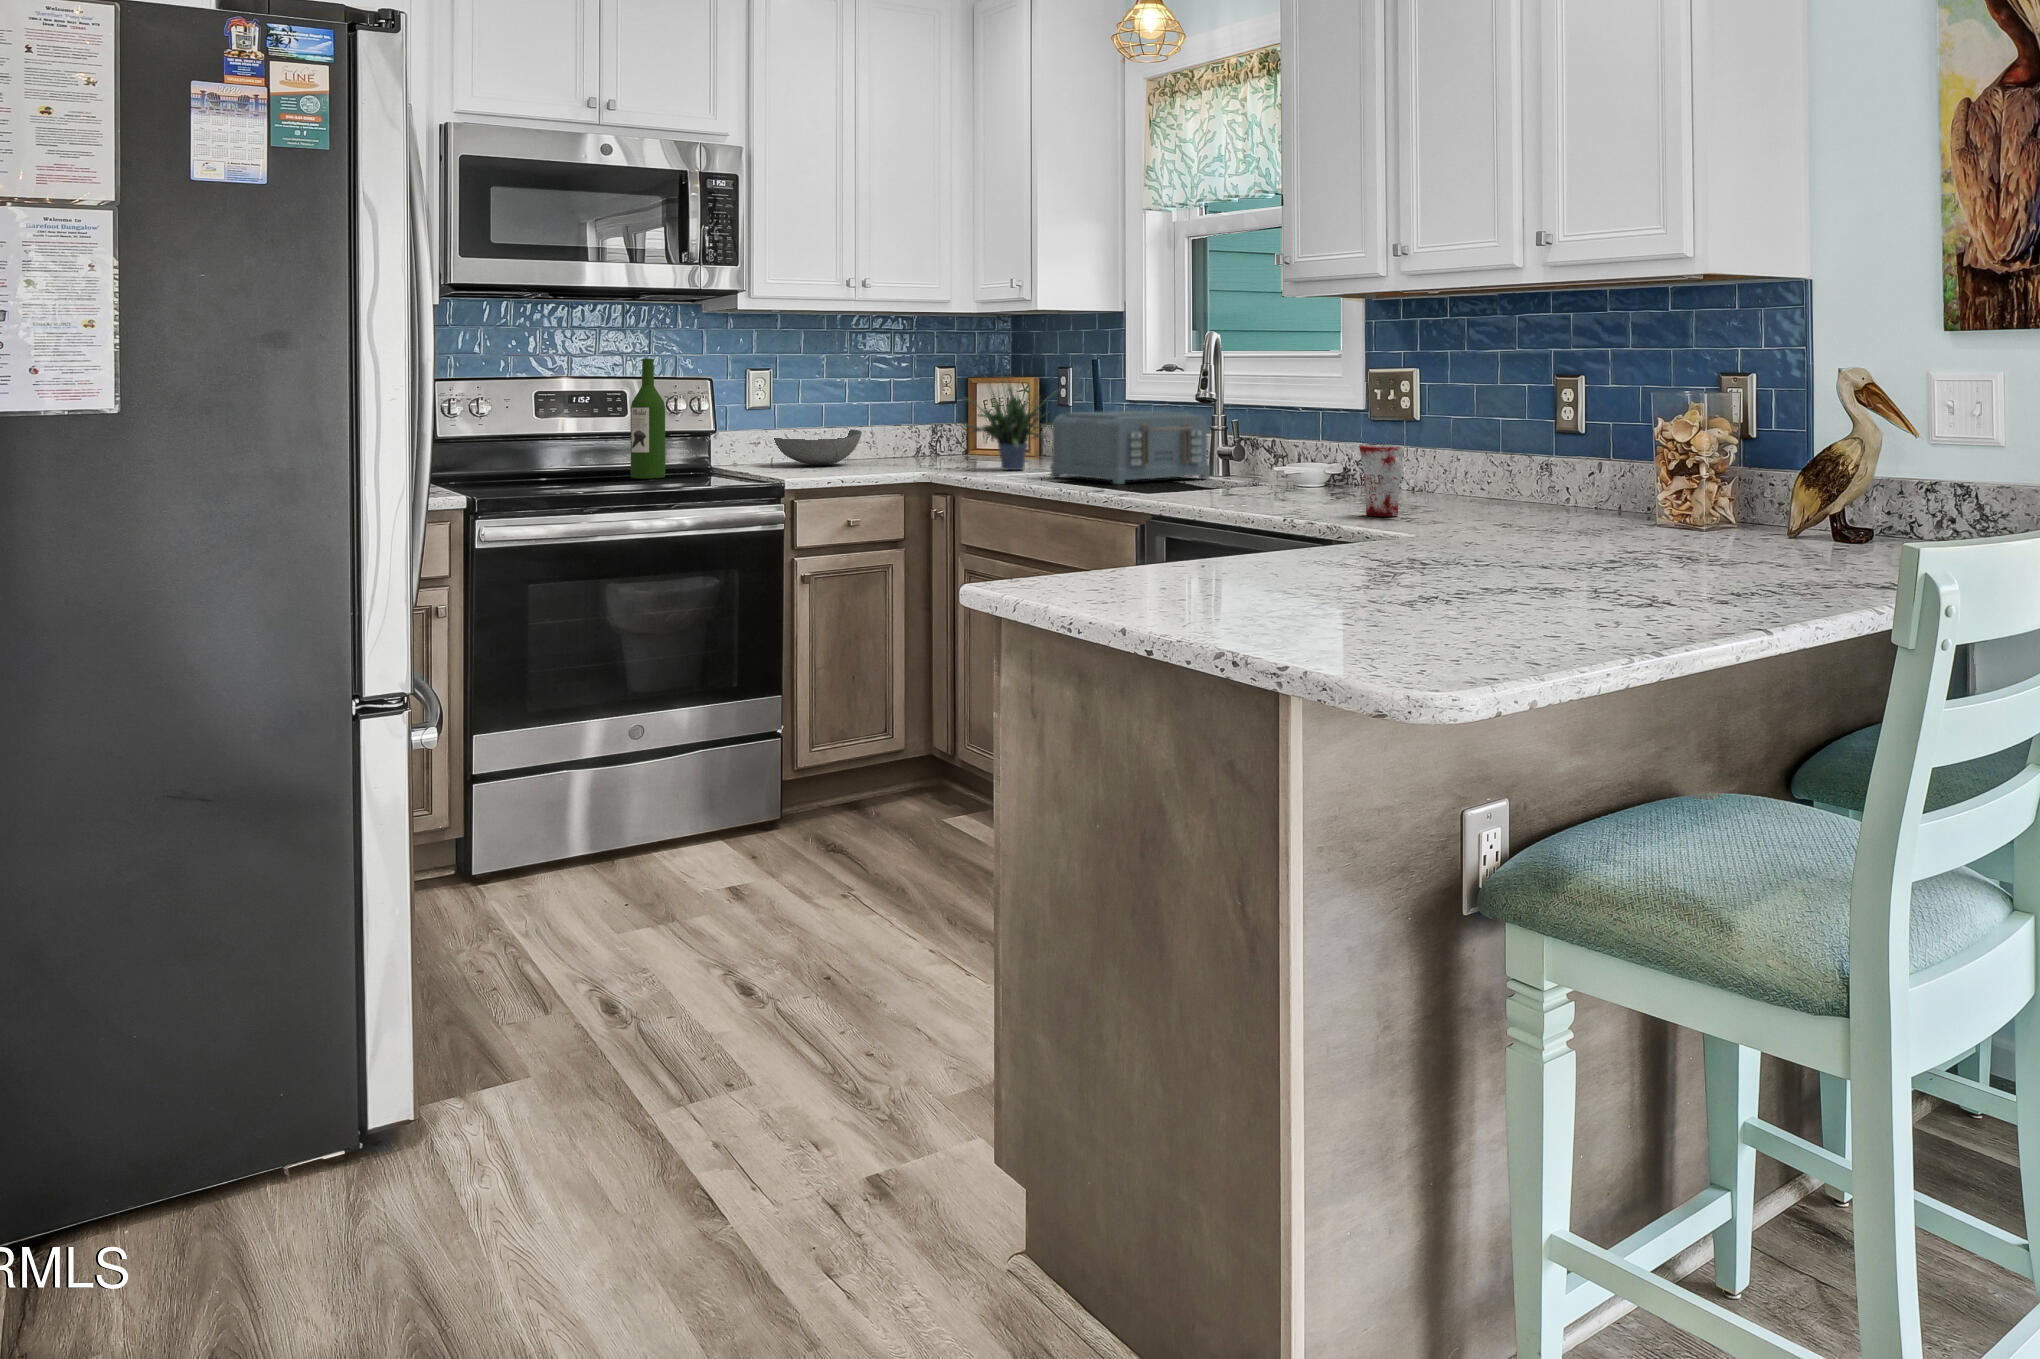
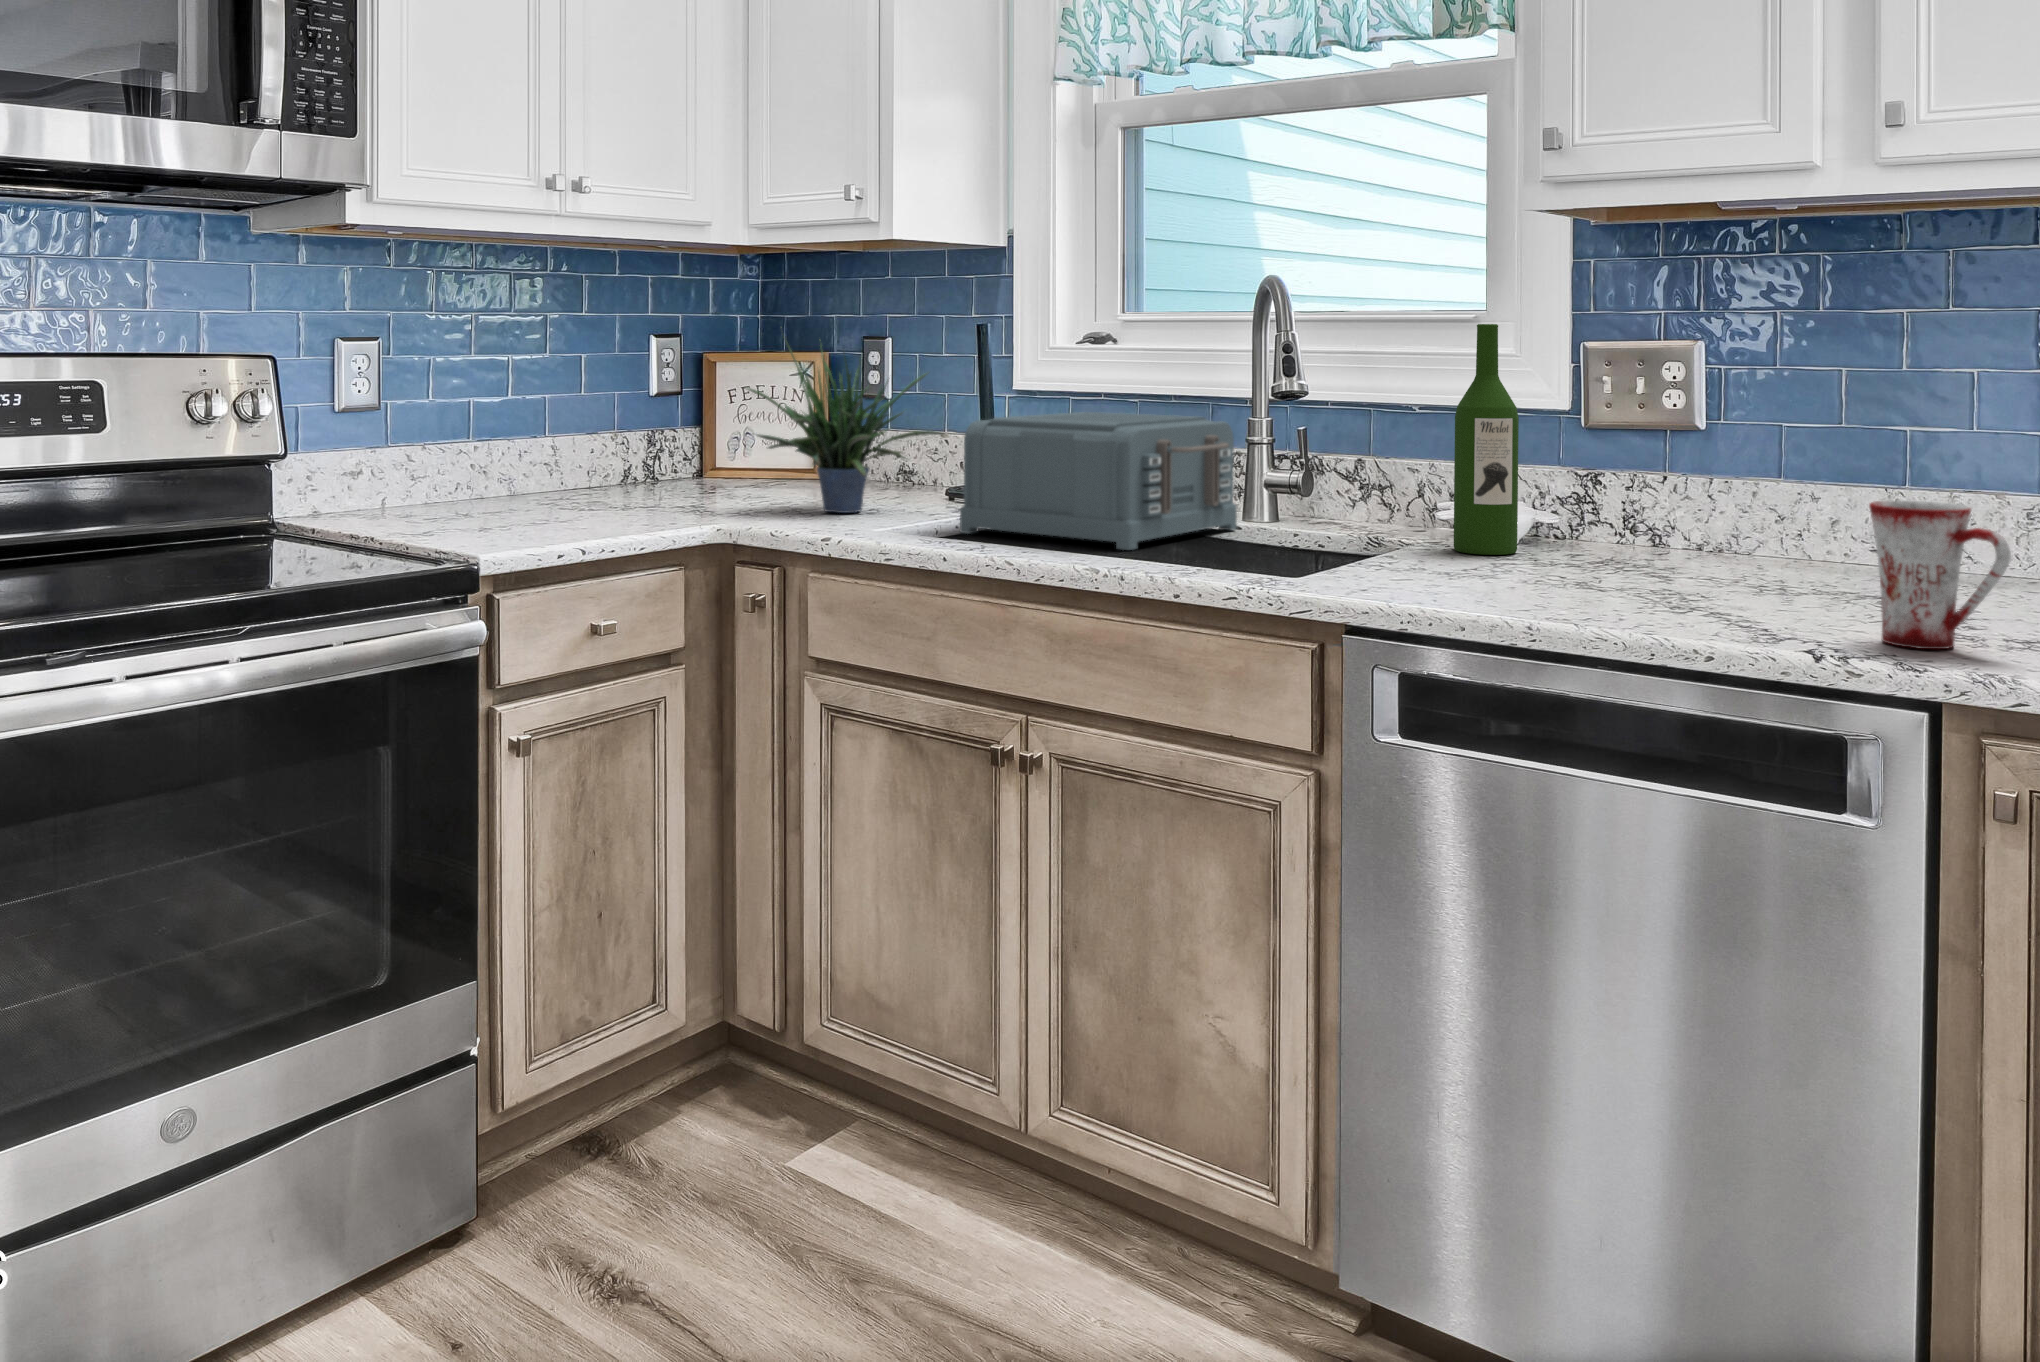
wine bottle: present [631,359,665,479] -> present [1454,324,1519,555]
bowl: present [774,429,862,465] -> none [382,441,545,506]

